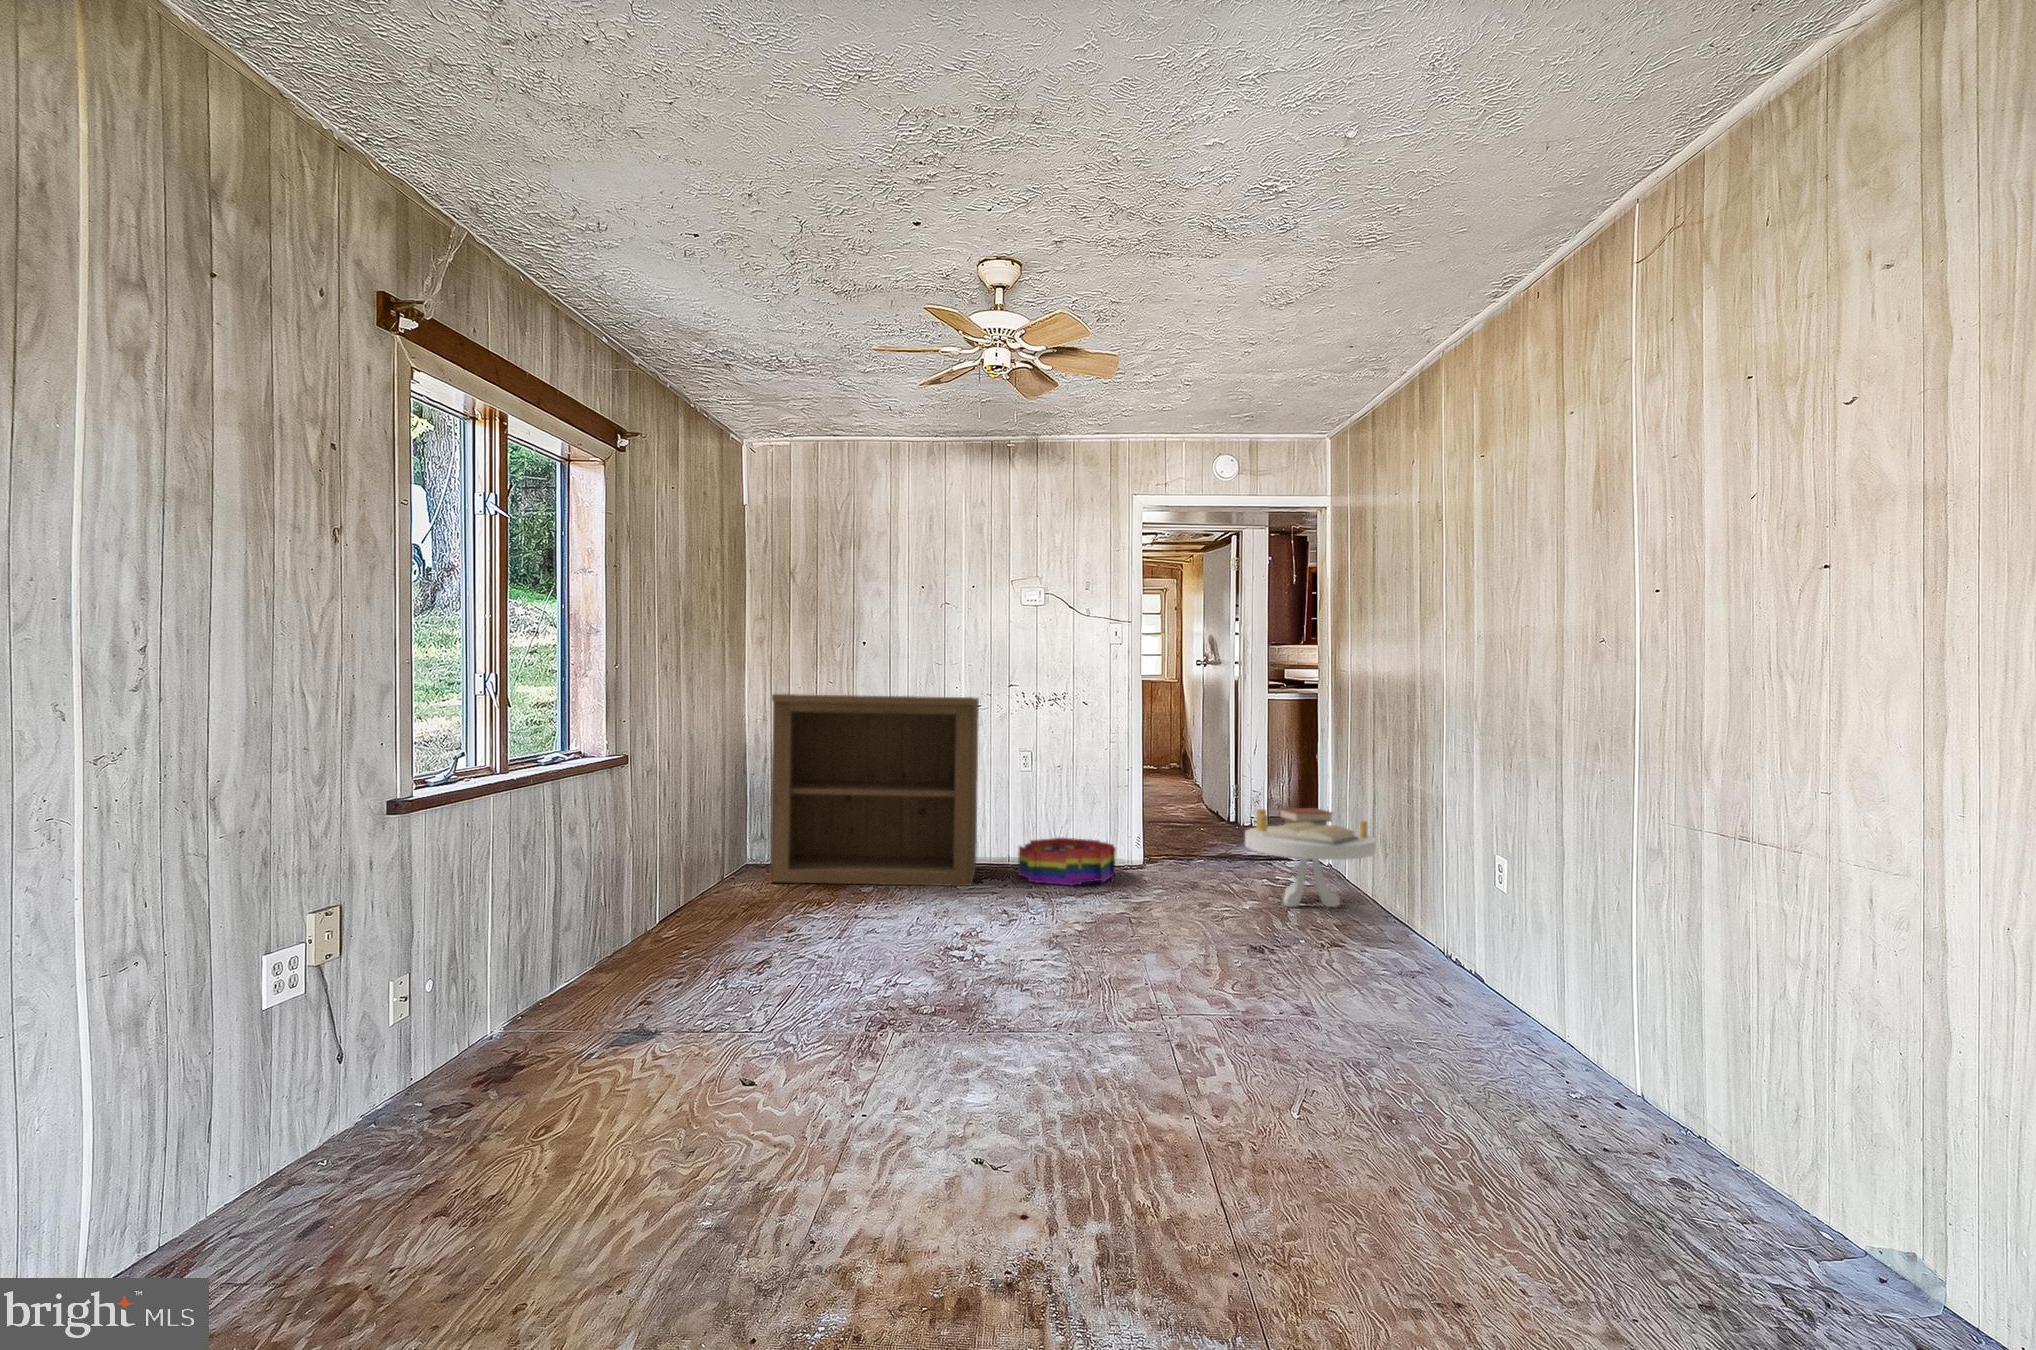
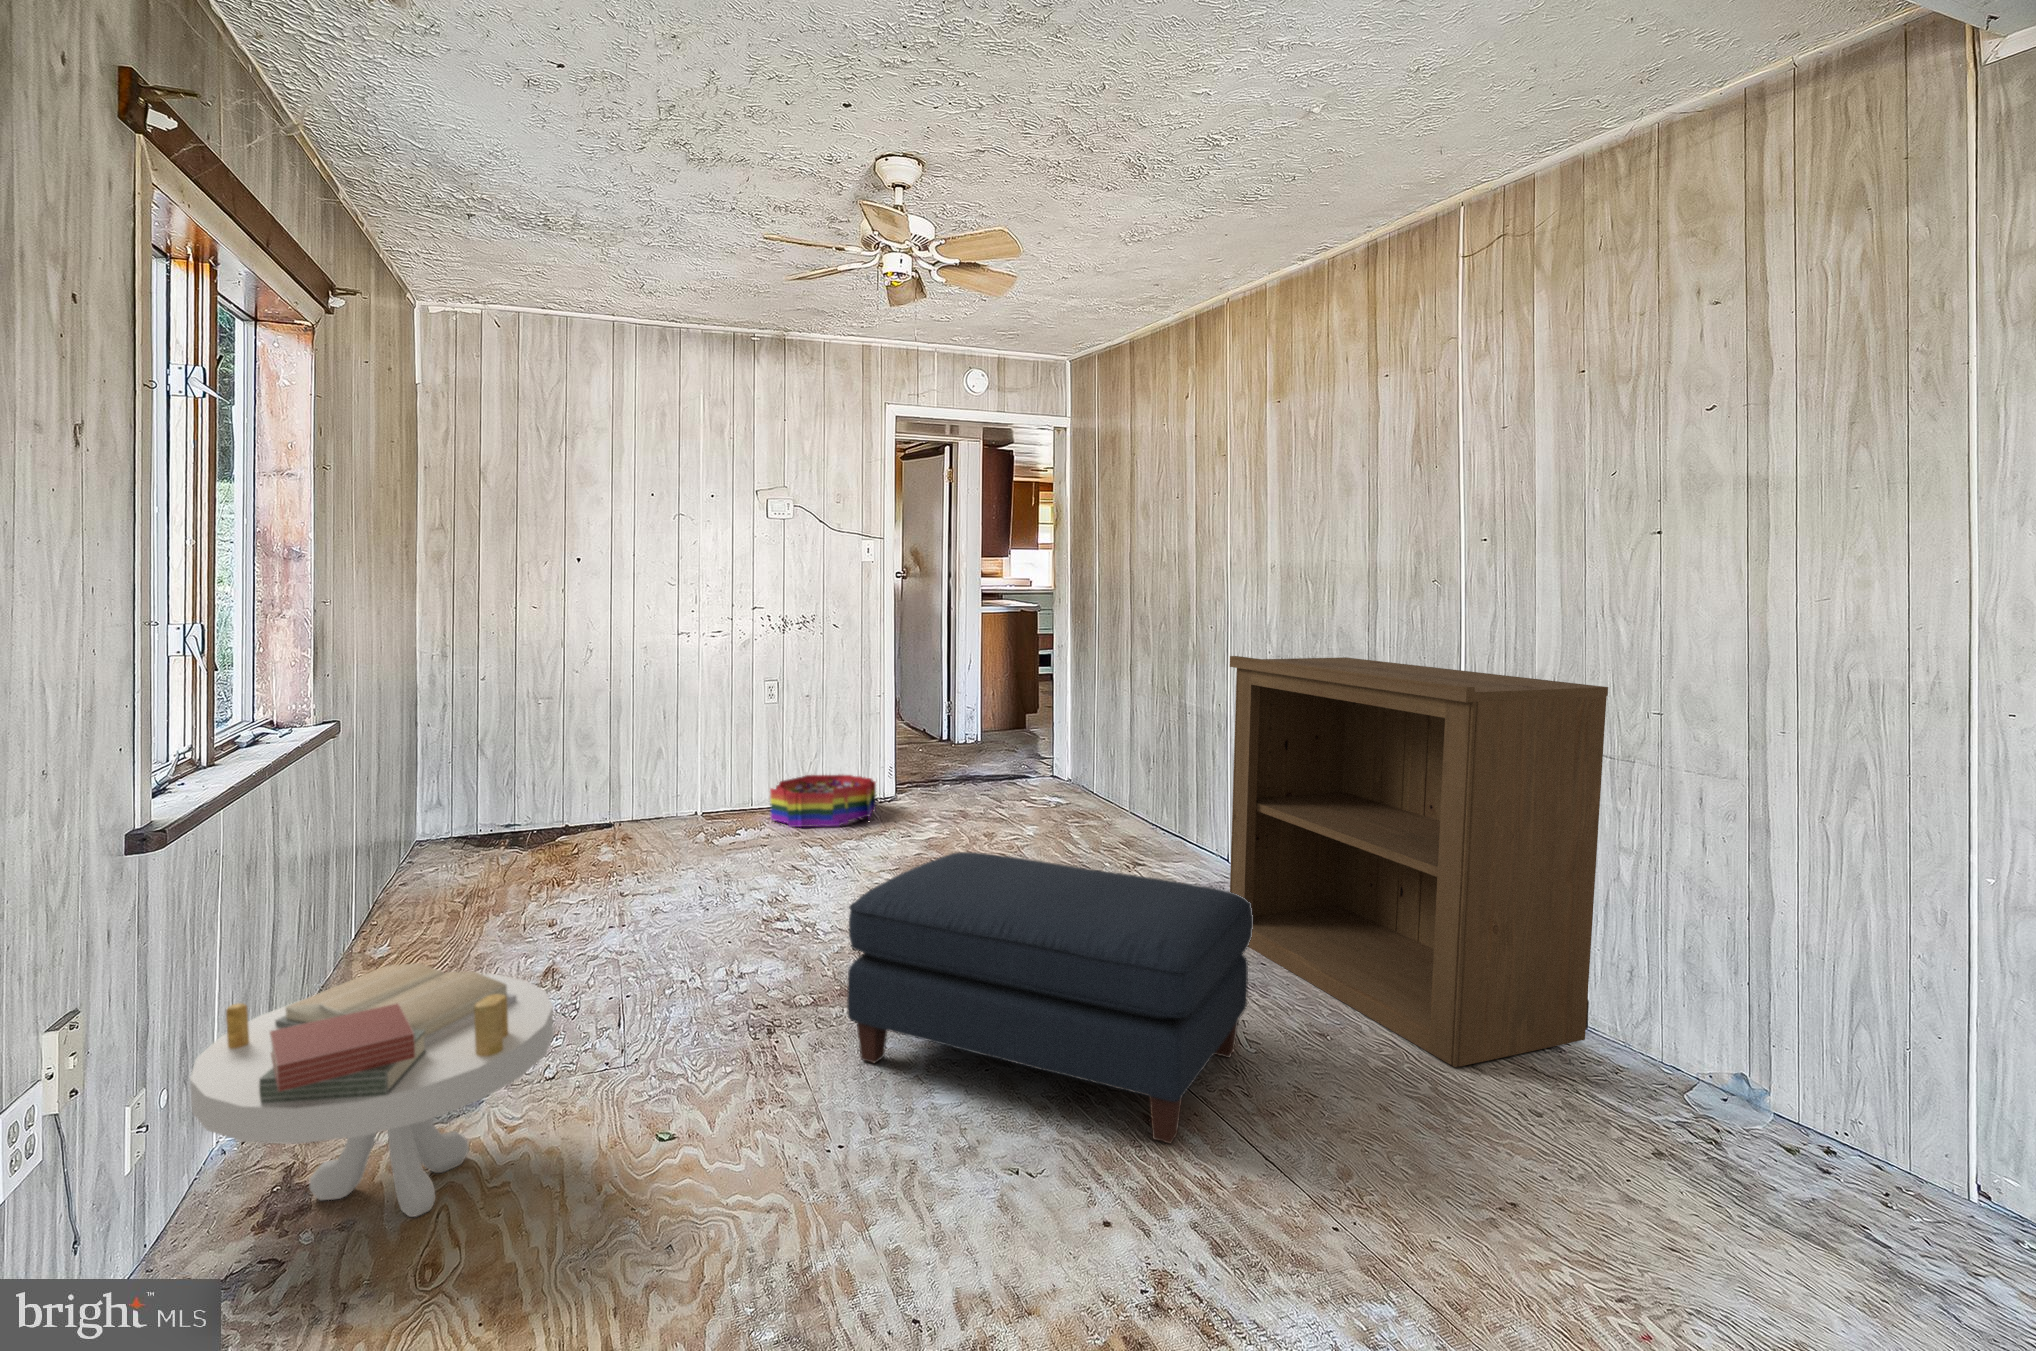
bookshelf: present [771,694,979,886] -> present [1230,656,1608,1067]
side table: present [1245,808,1376,907] -> present [190,963,554,1217]
ottoman: none [922,892,1295,1173] -> present [847,852,1253,1143]

